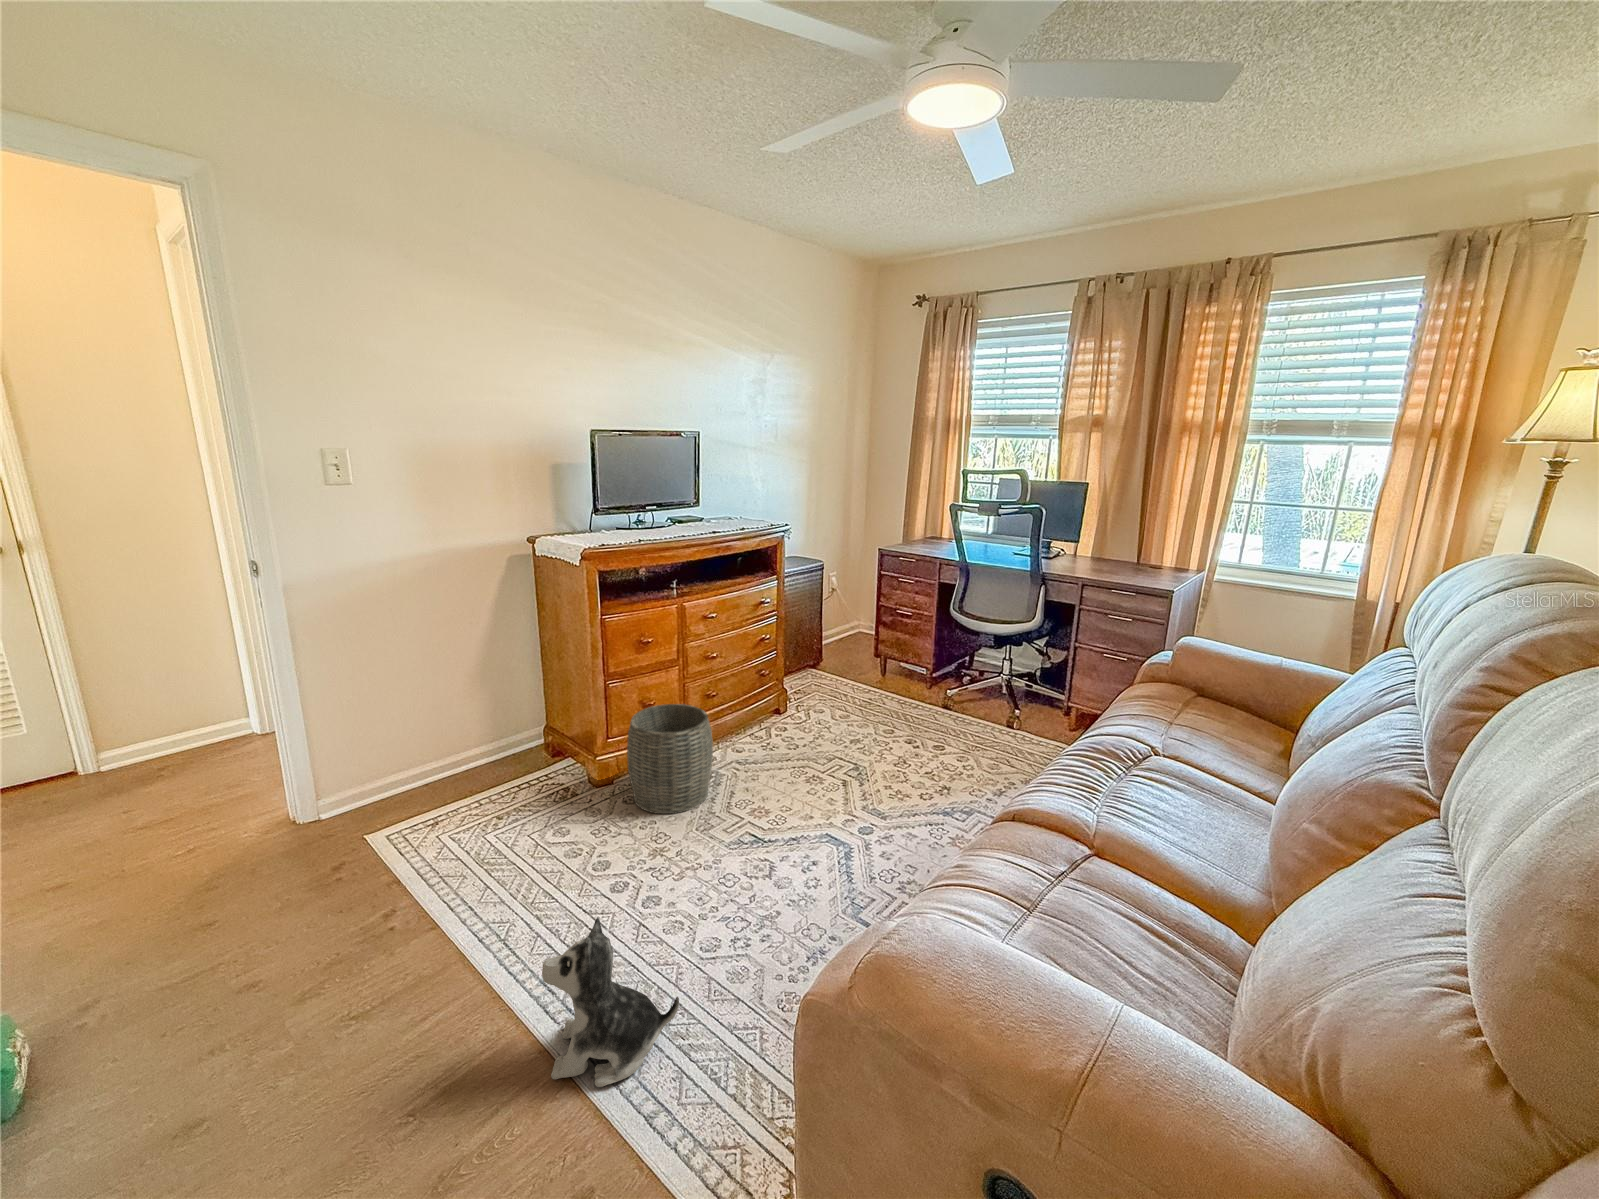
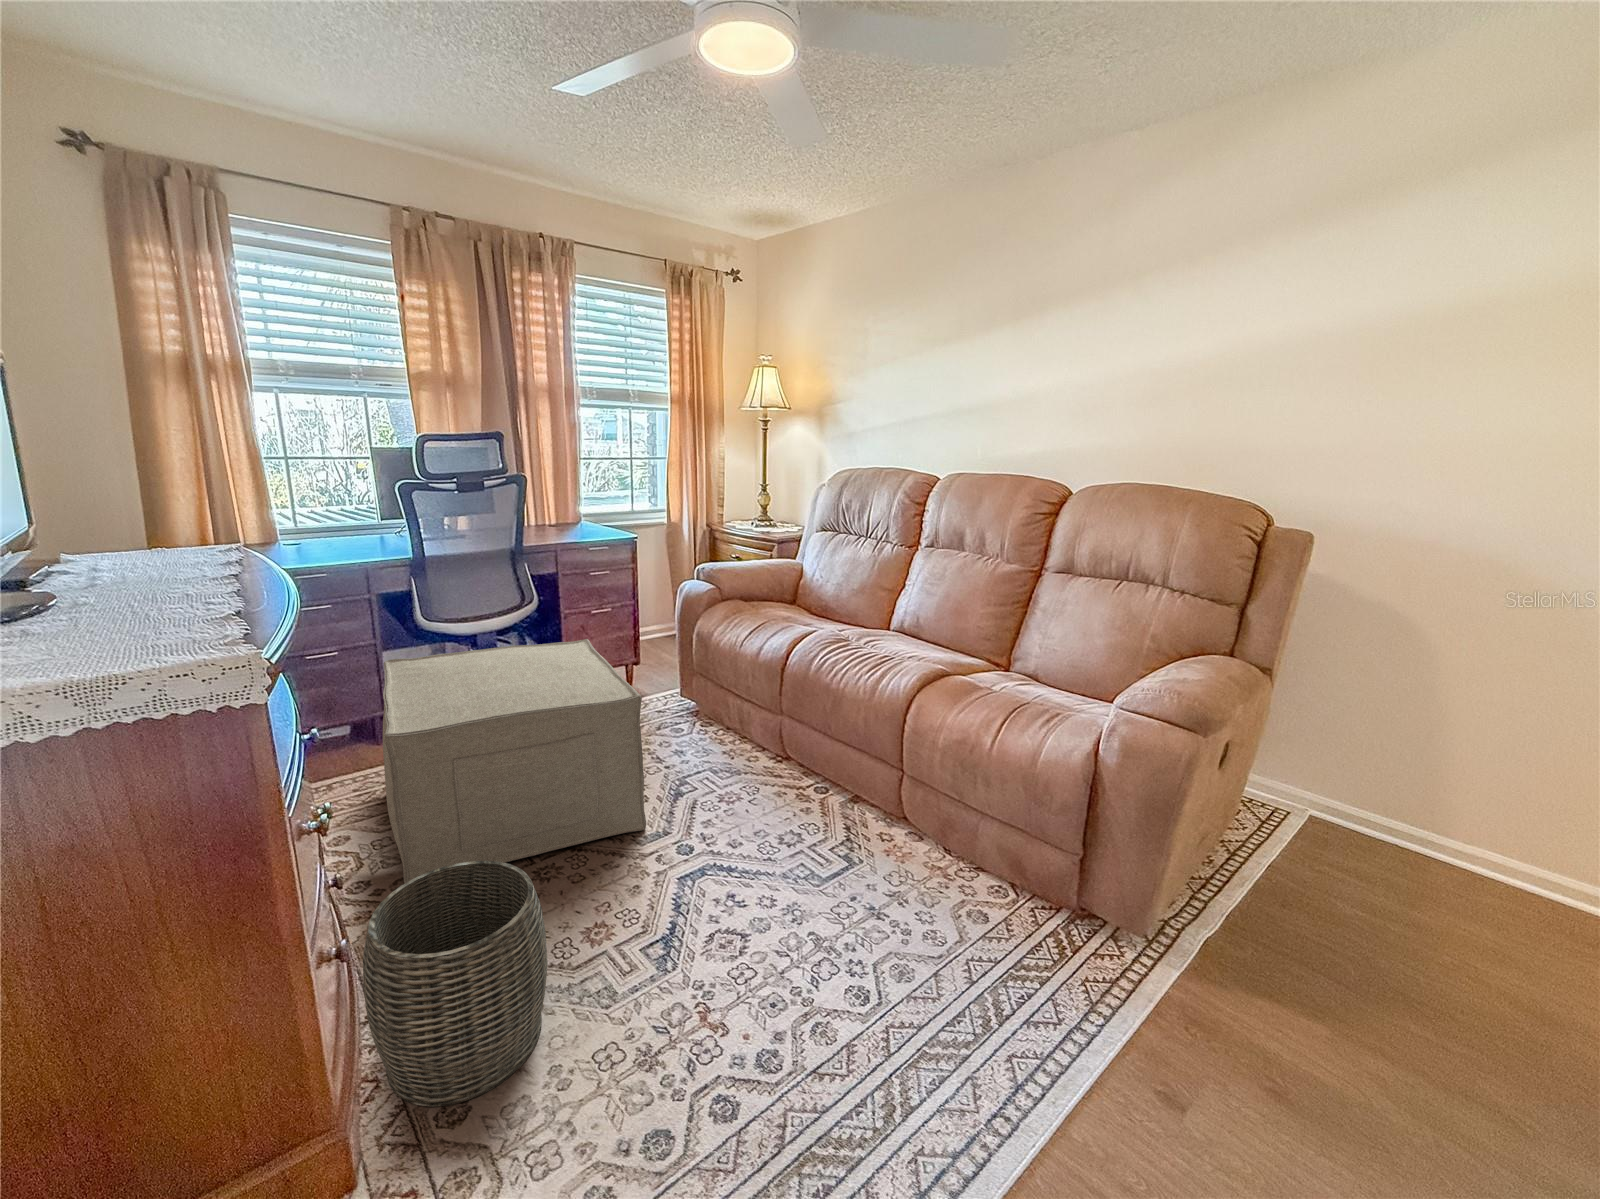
ottoman: none [774,628,991,806] -> present [383,639,646,884]
plush toy: present [542,917,679,1087] -> none [966,970,1070,1146]

